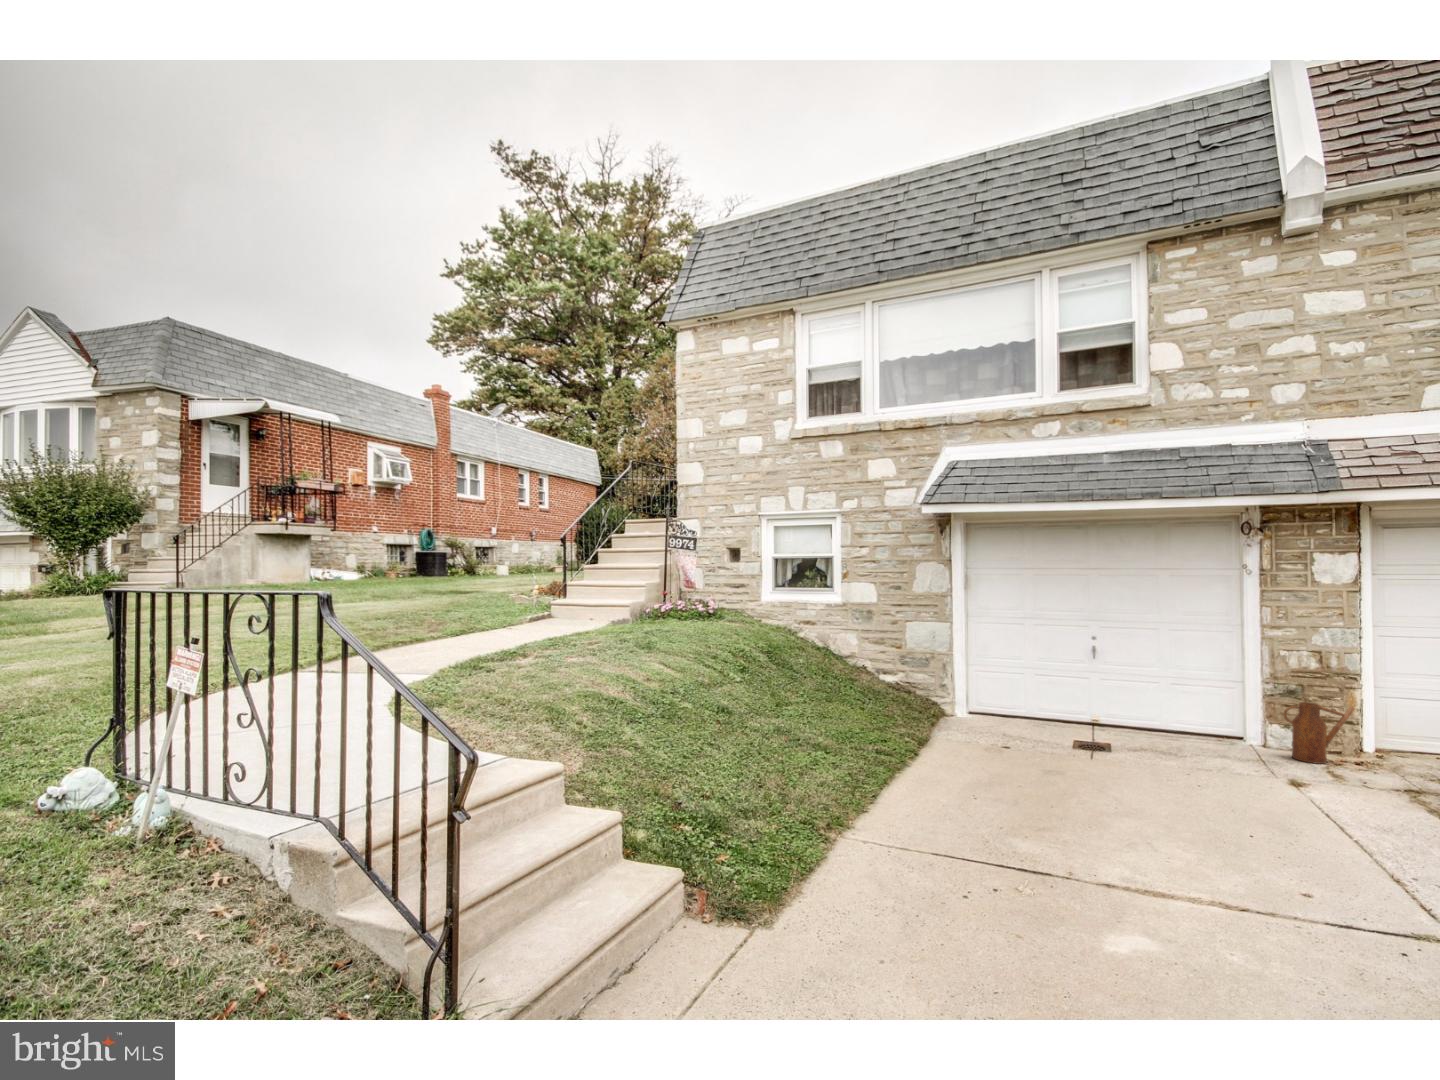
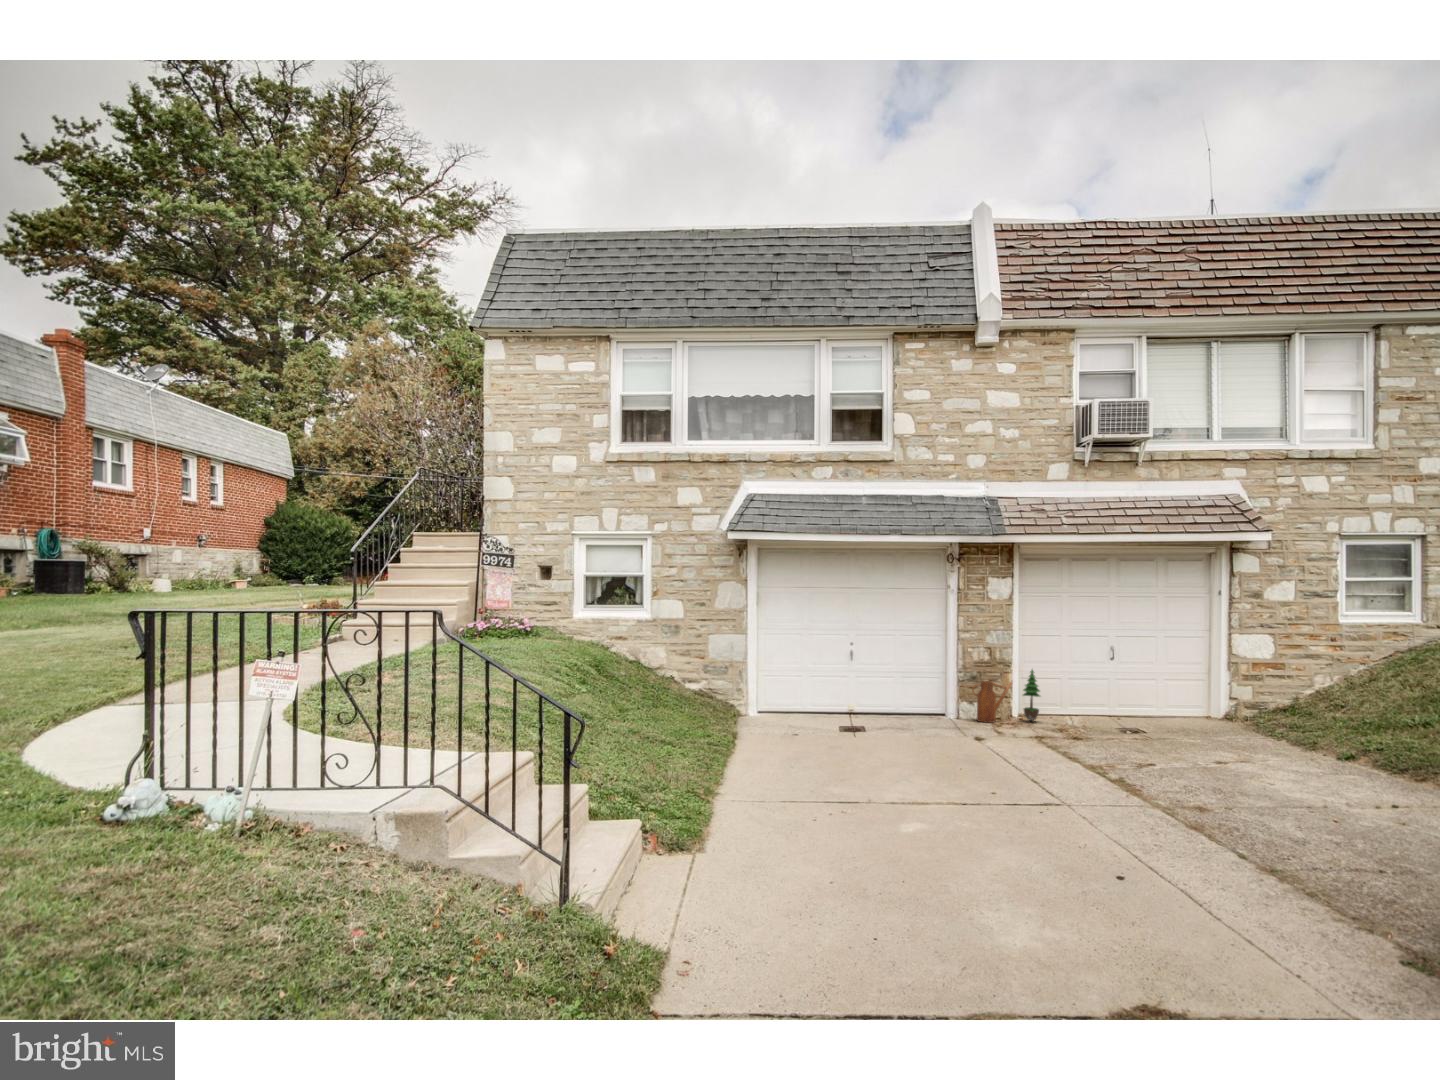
potted tree: none [1372,688,1411,767] -> present [1023,670,1040,721]

